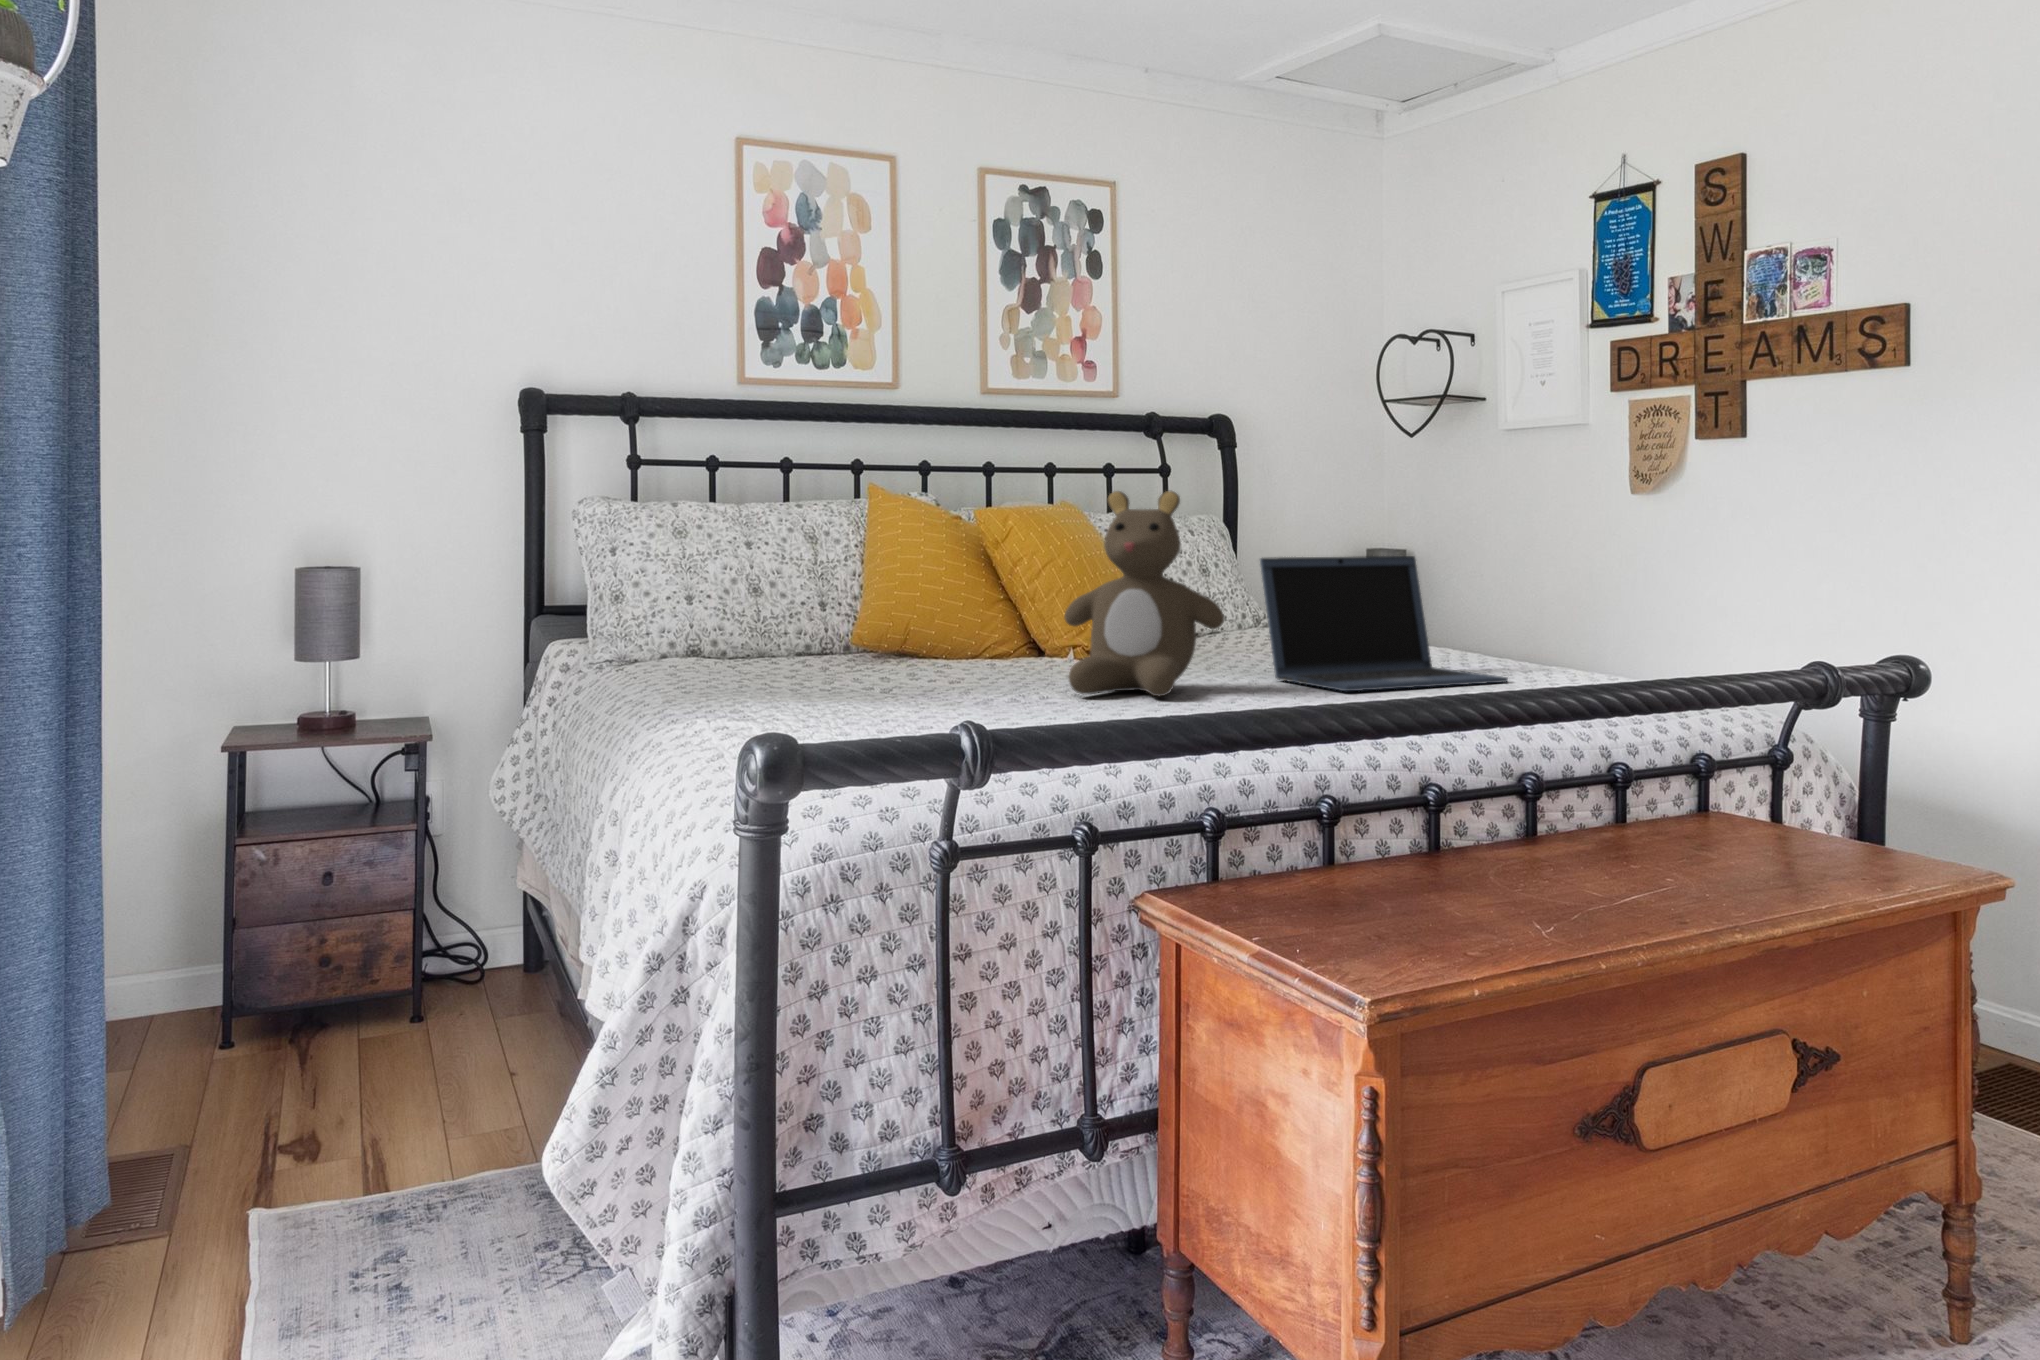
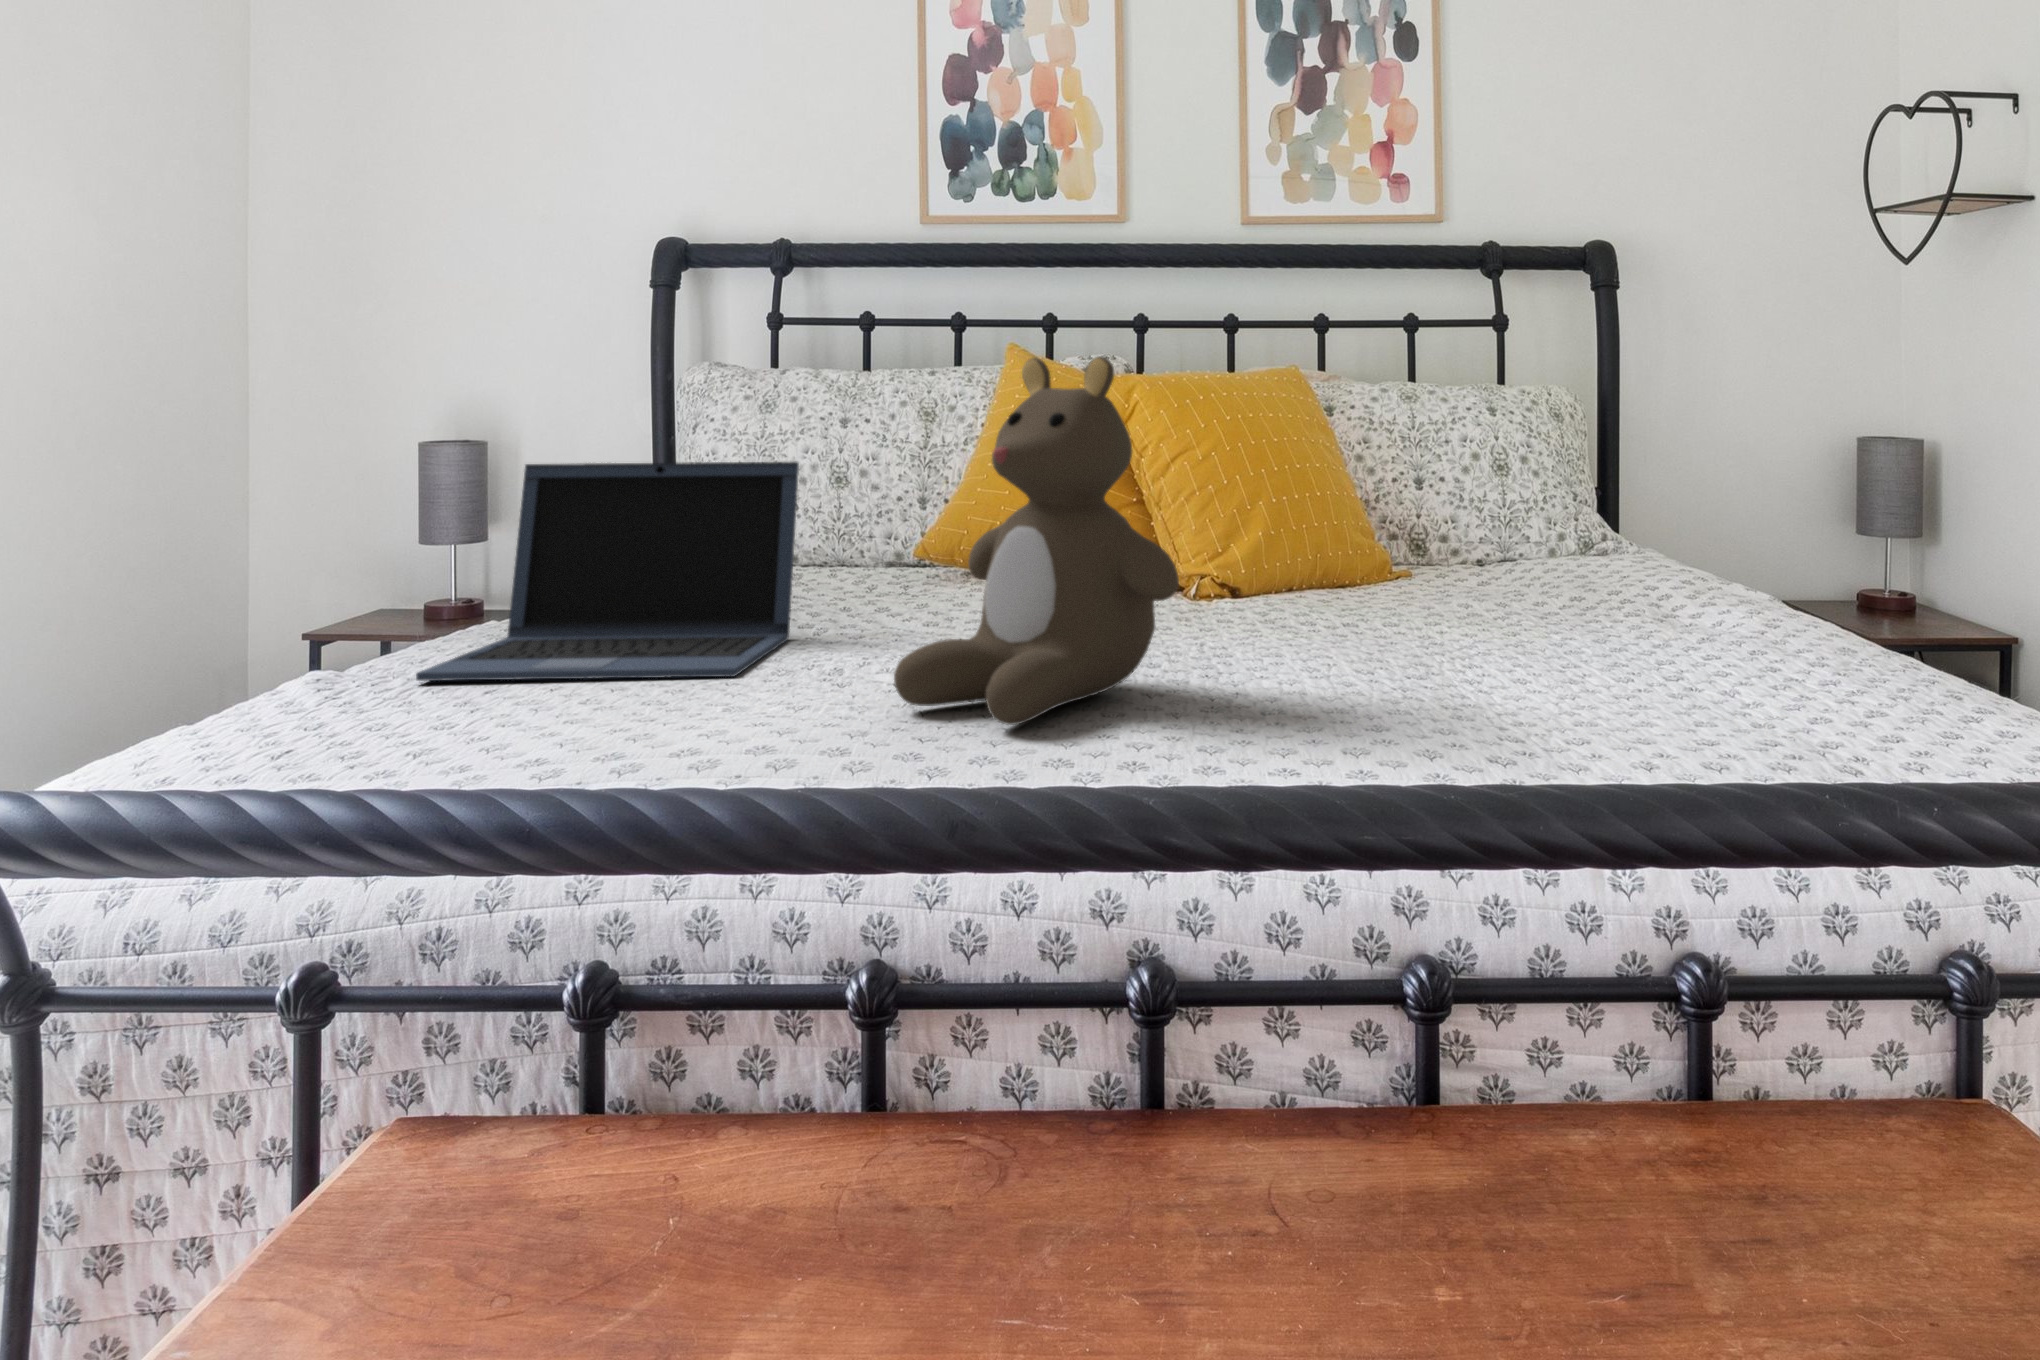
laptop: present [1260,556,1508,691] -> present [416,462,799,681]

